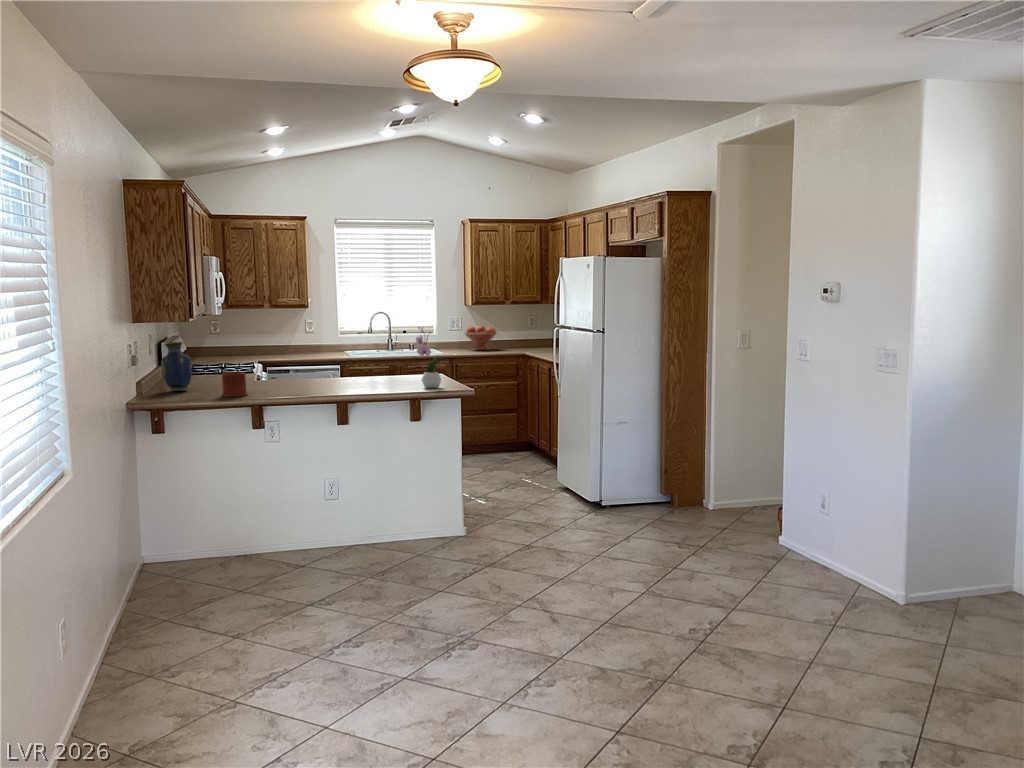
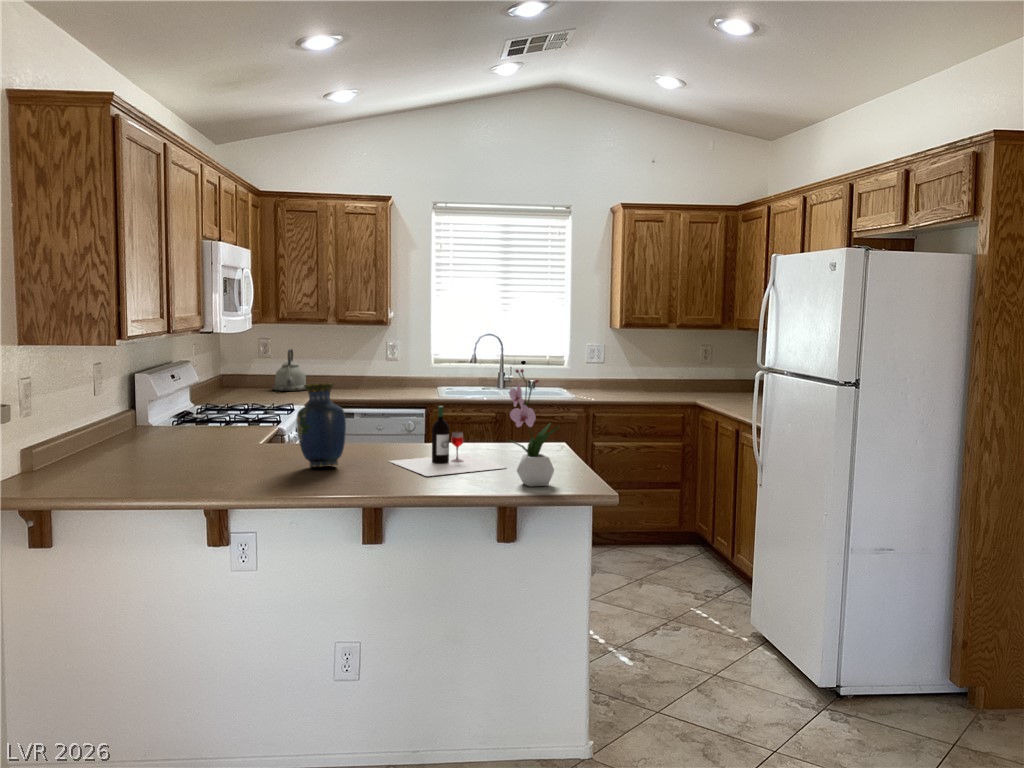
fruit bowl: present [465,326,497,350] -> none [607,357,655,393]
kettle: none [224,328,251,357] -> present [272,349,306,391]
vase: present [161,342,191,391] -> present [296,383,346,467]
wine bottle: none [344,351,414,387] -> present [389,406,505,476]
mug: present [222,372,248,397] -> none [150,440,200,488]

